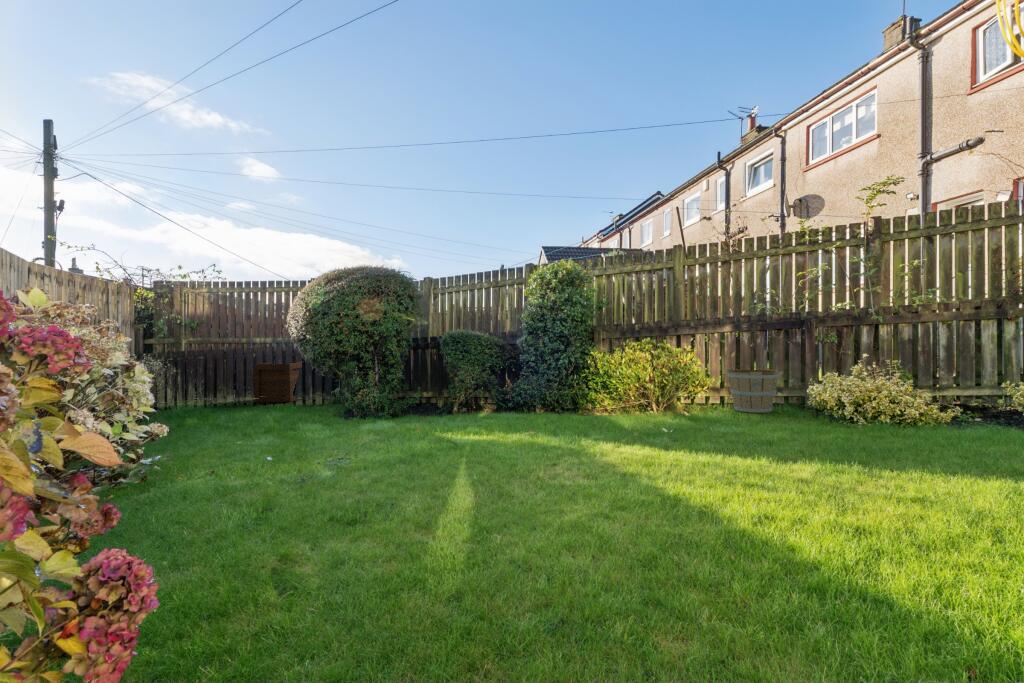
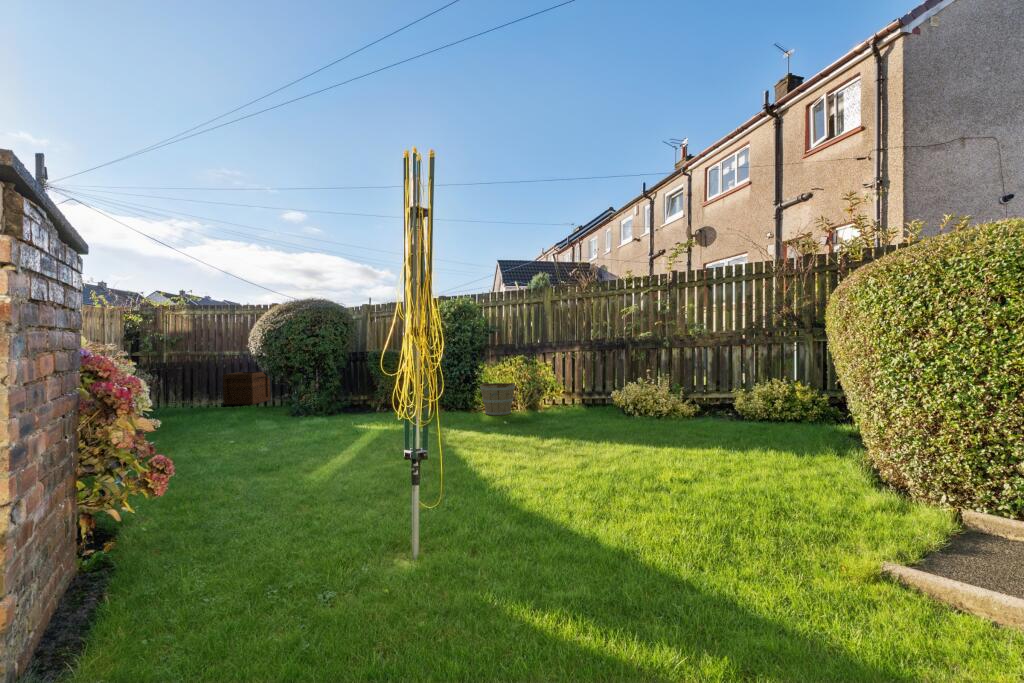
wooden bucket: present [727,369,780,413] -> present [480,383,515,416]

